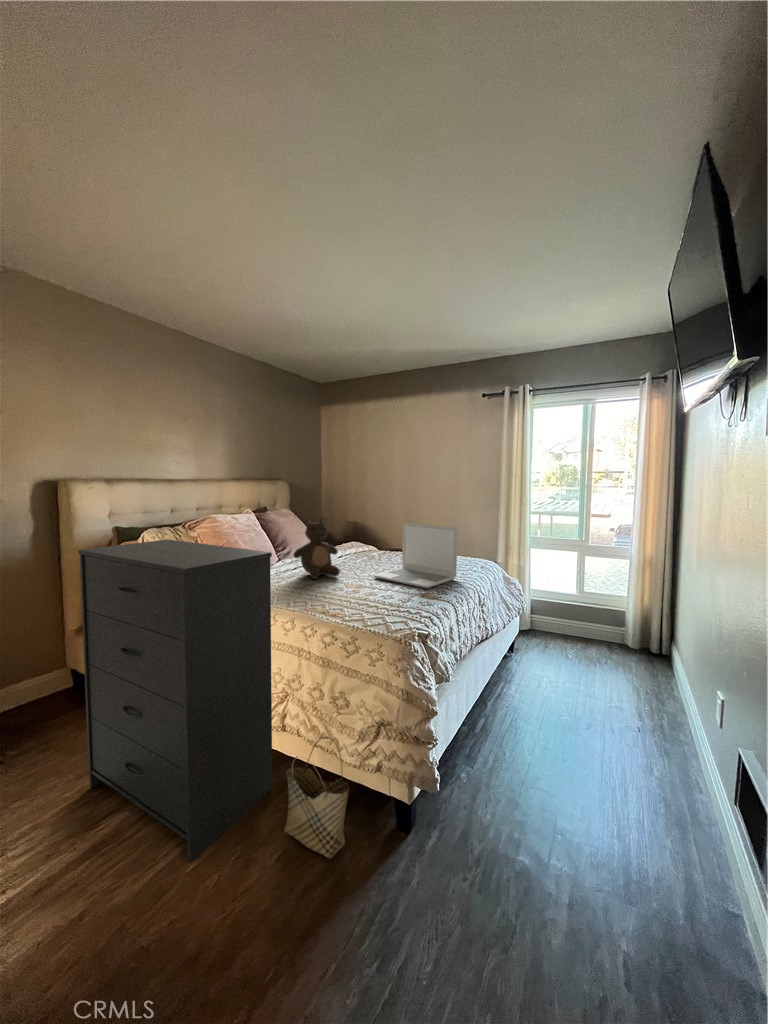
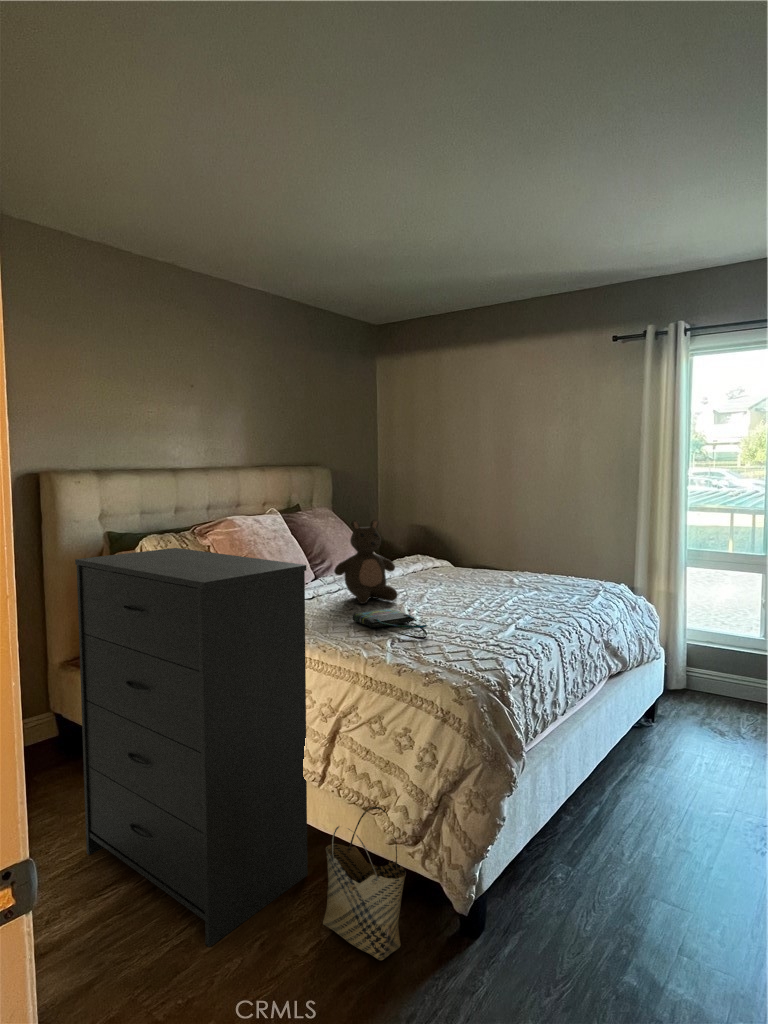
laptop: present [374,523,457,588] -> none [444,528,564,619]
tote bag: none [307,582,363,606] -> present [352,608,427,639]

